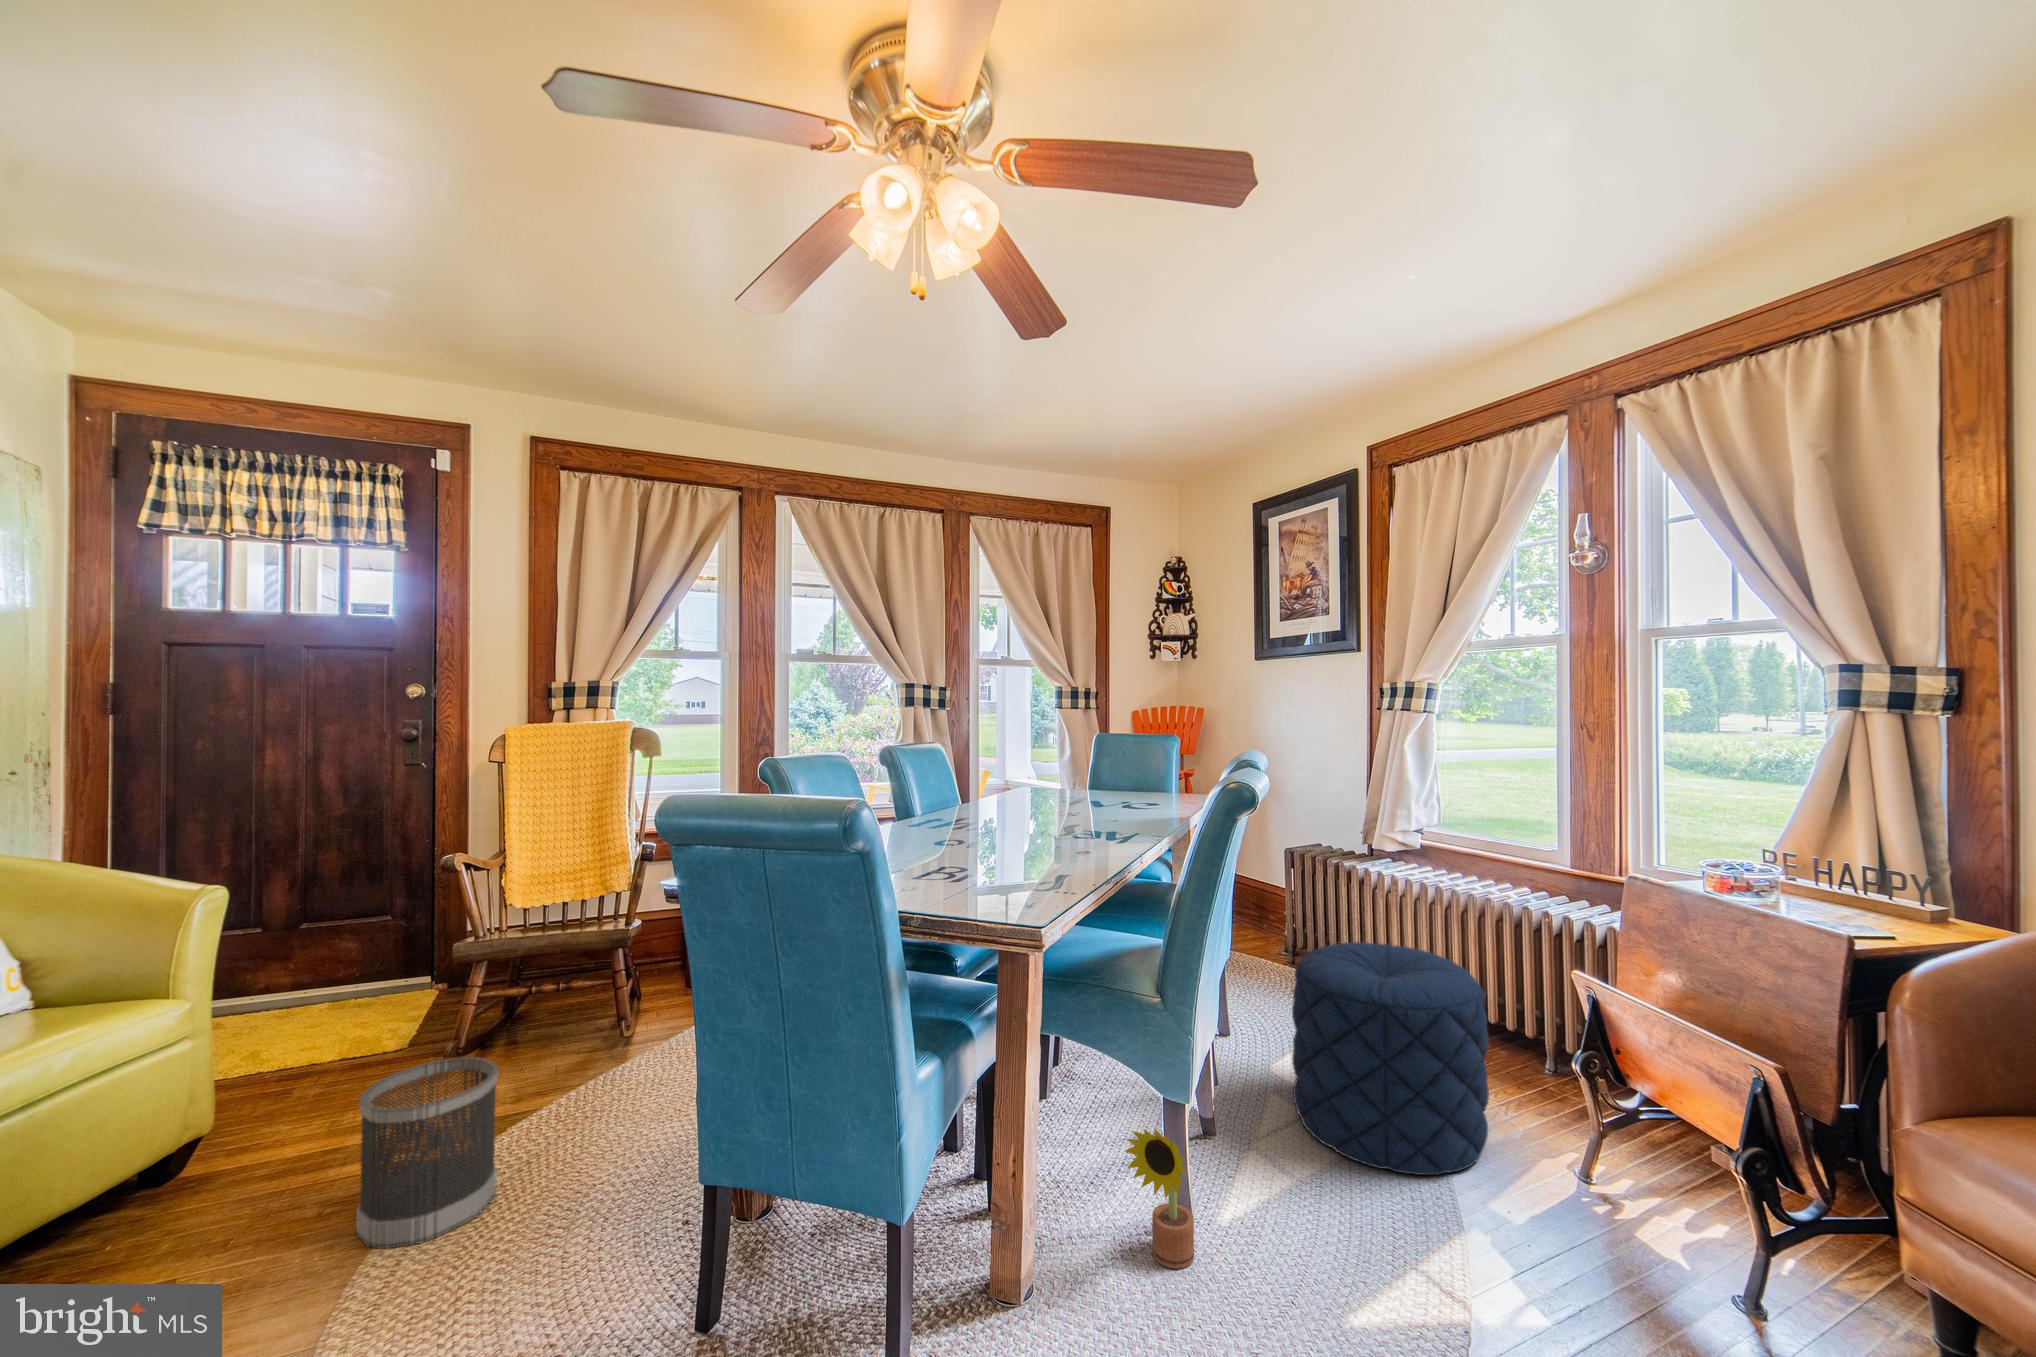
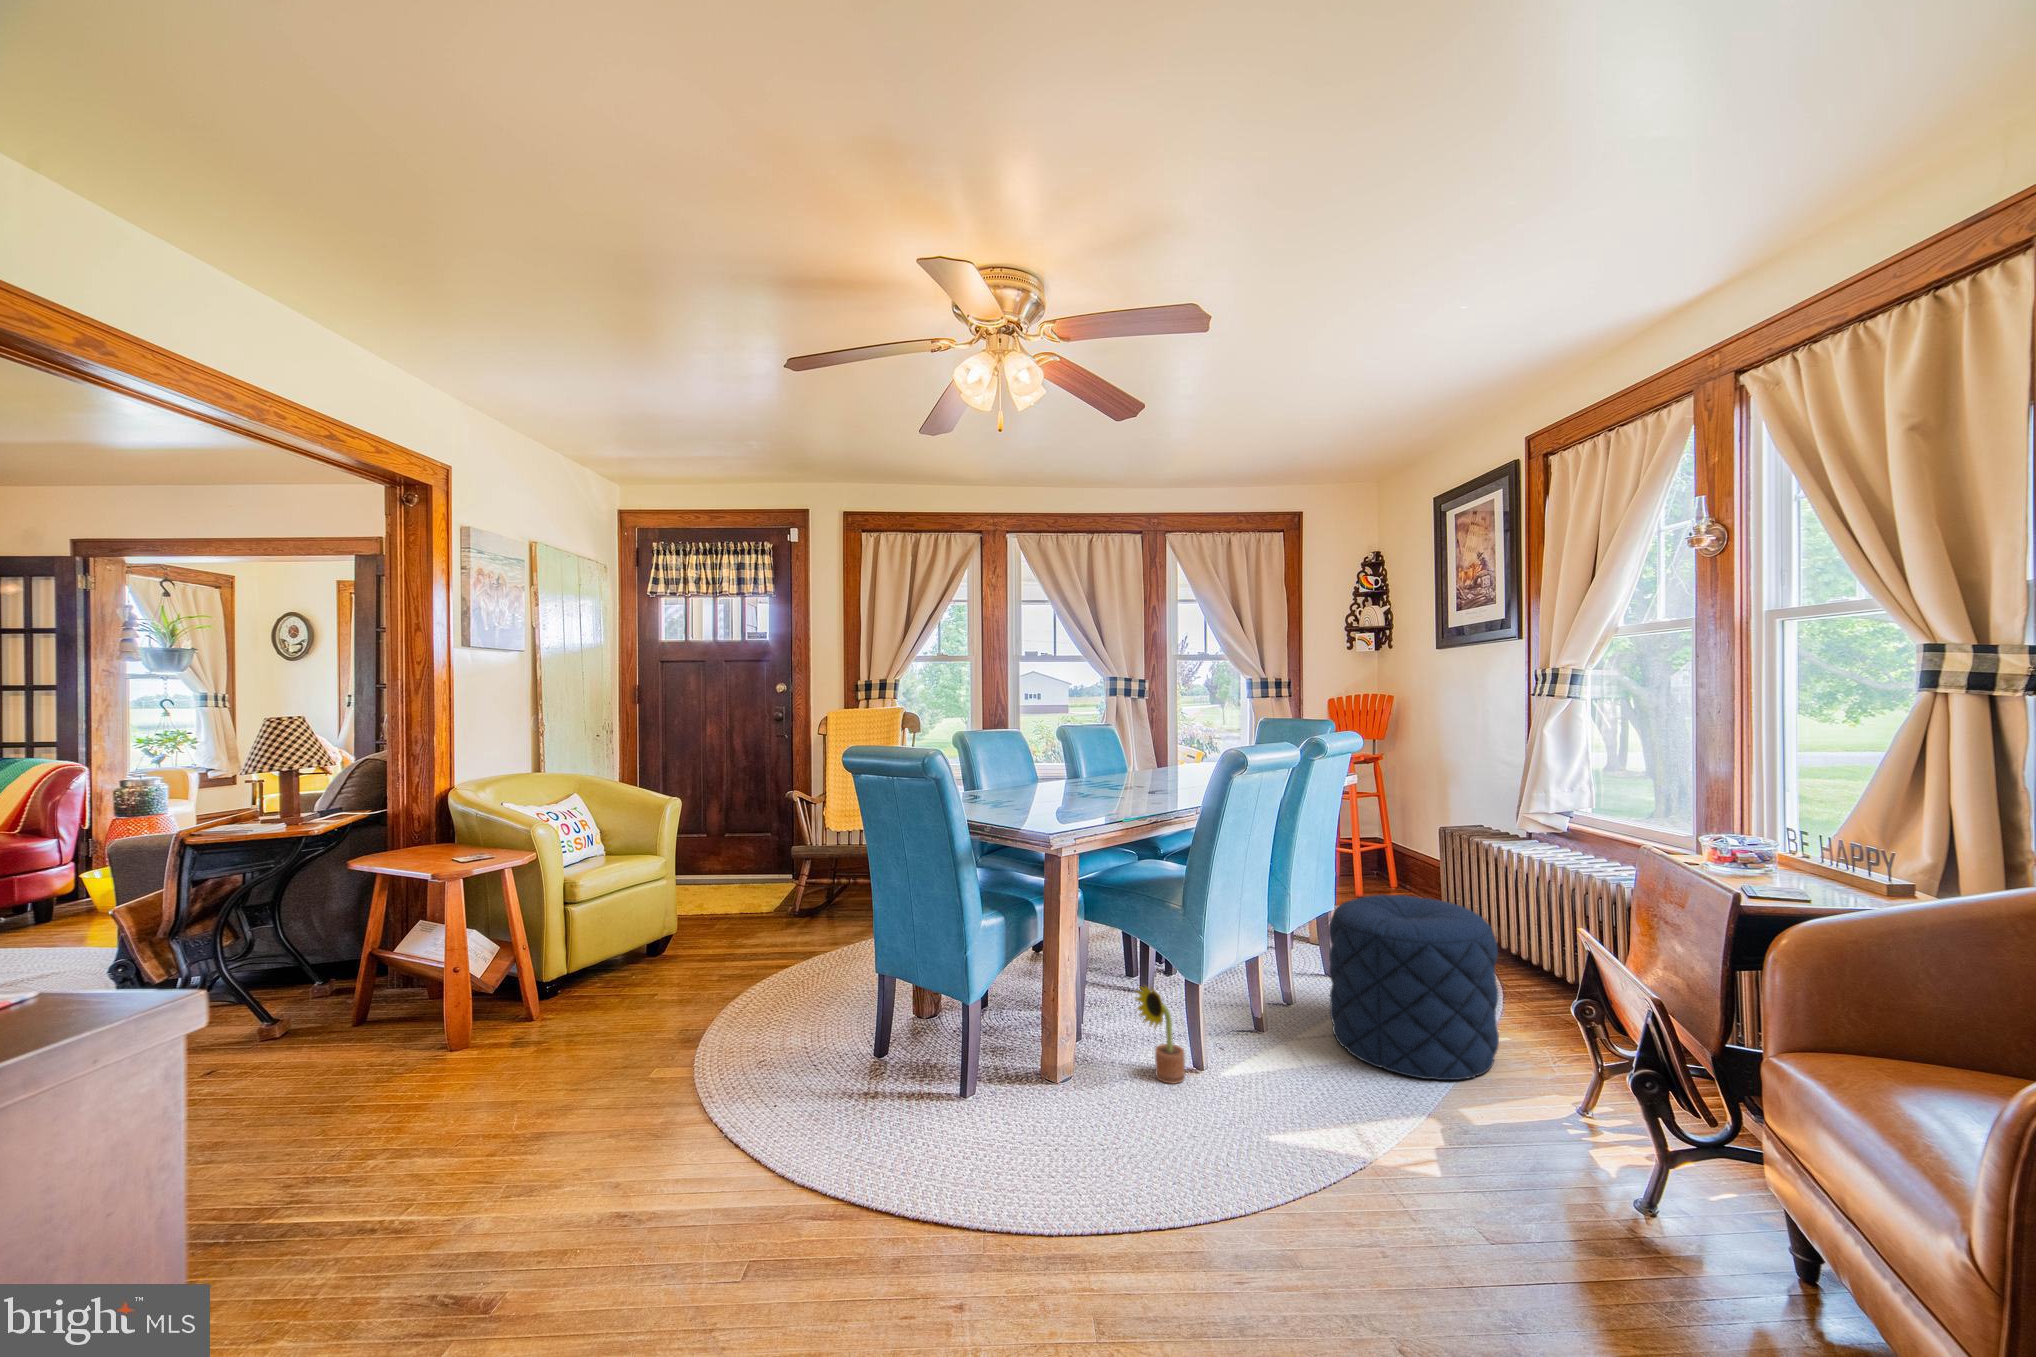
wastebasket: present [356,1057,498,1249] -> none [735,901,801,993]

